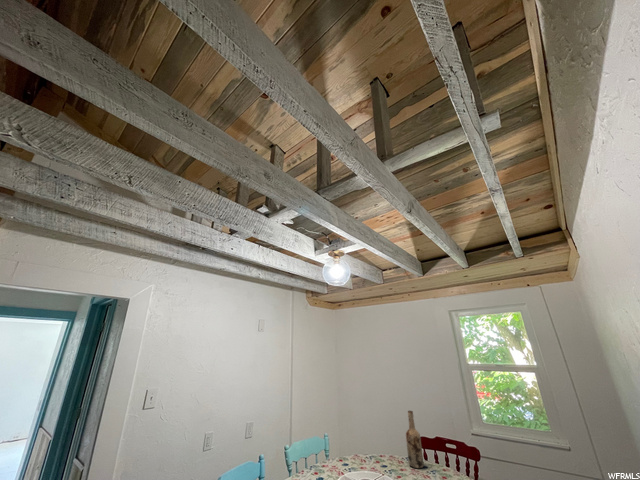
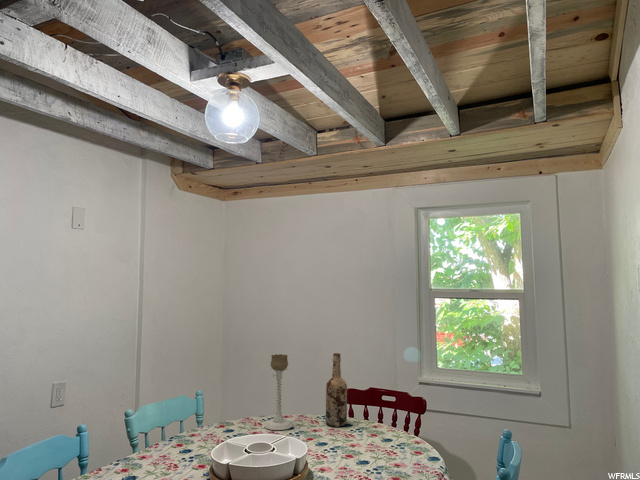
candle holder: none [368,410,386,468] -> present [264,354,293,430]

